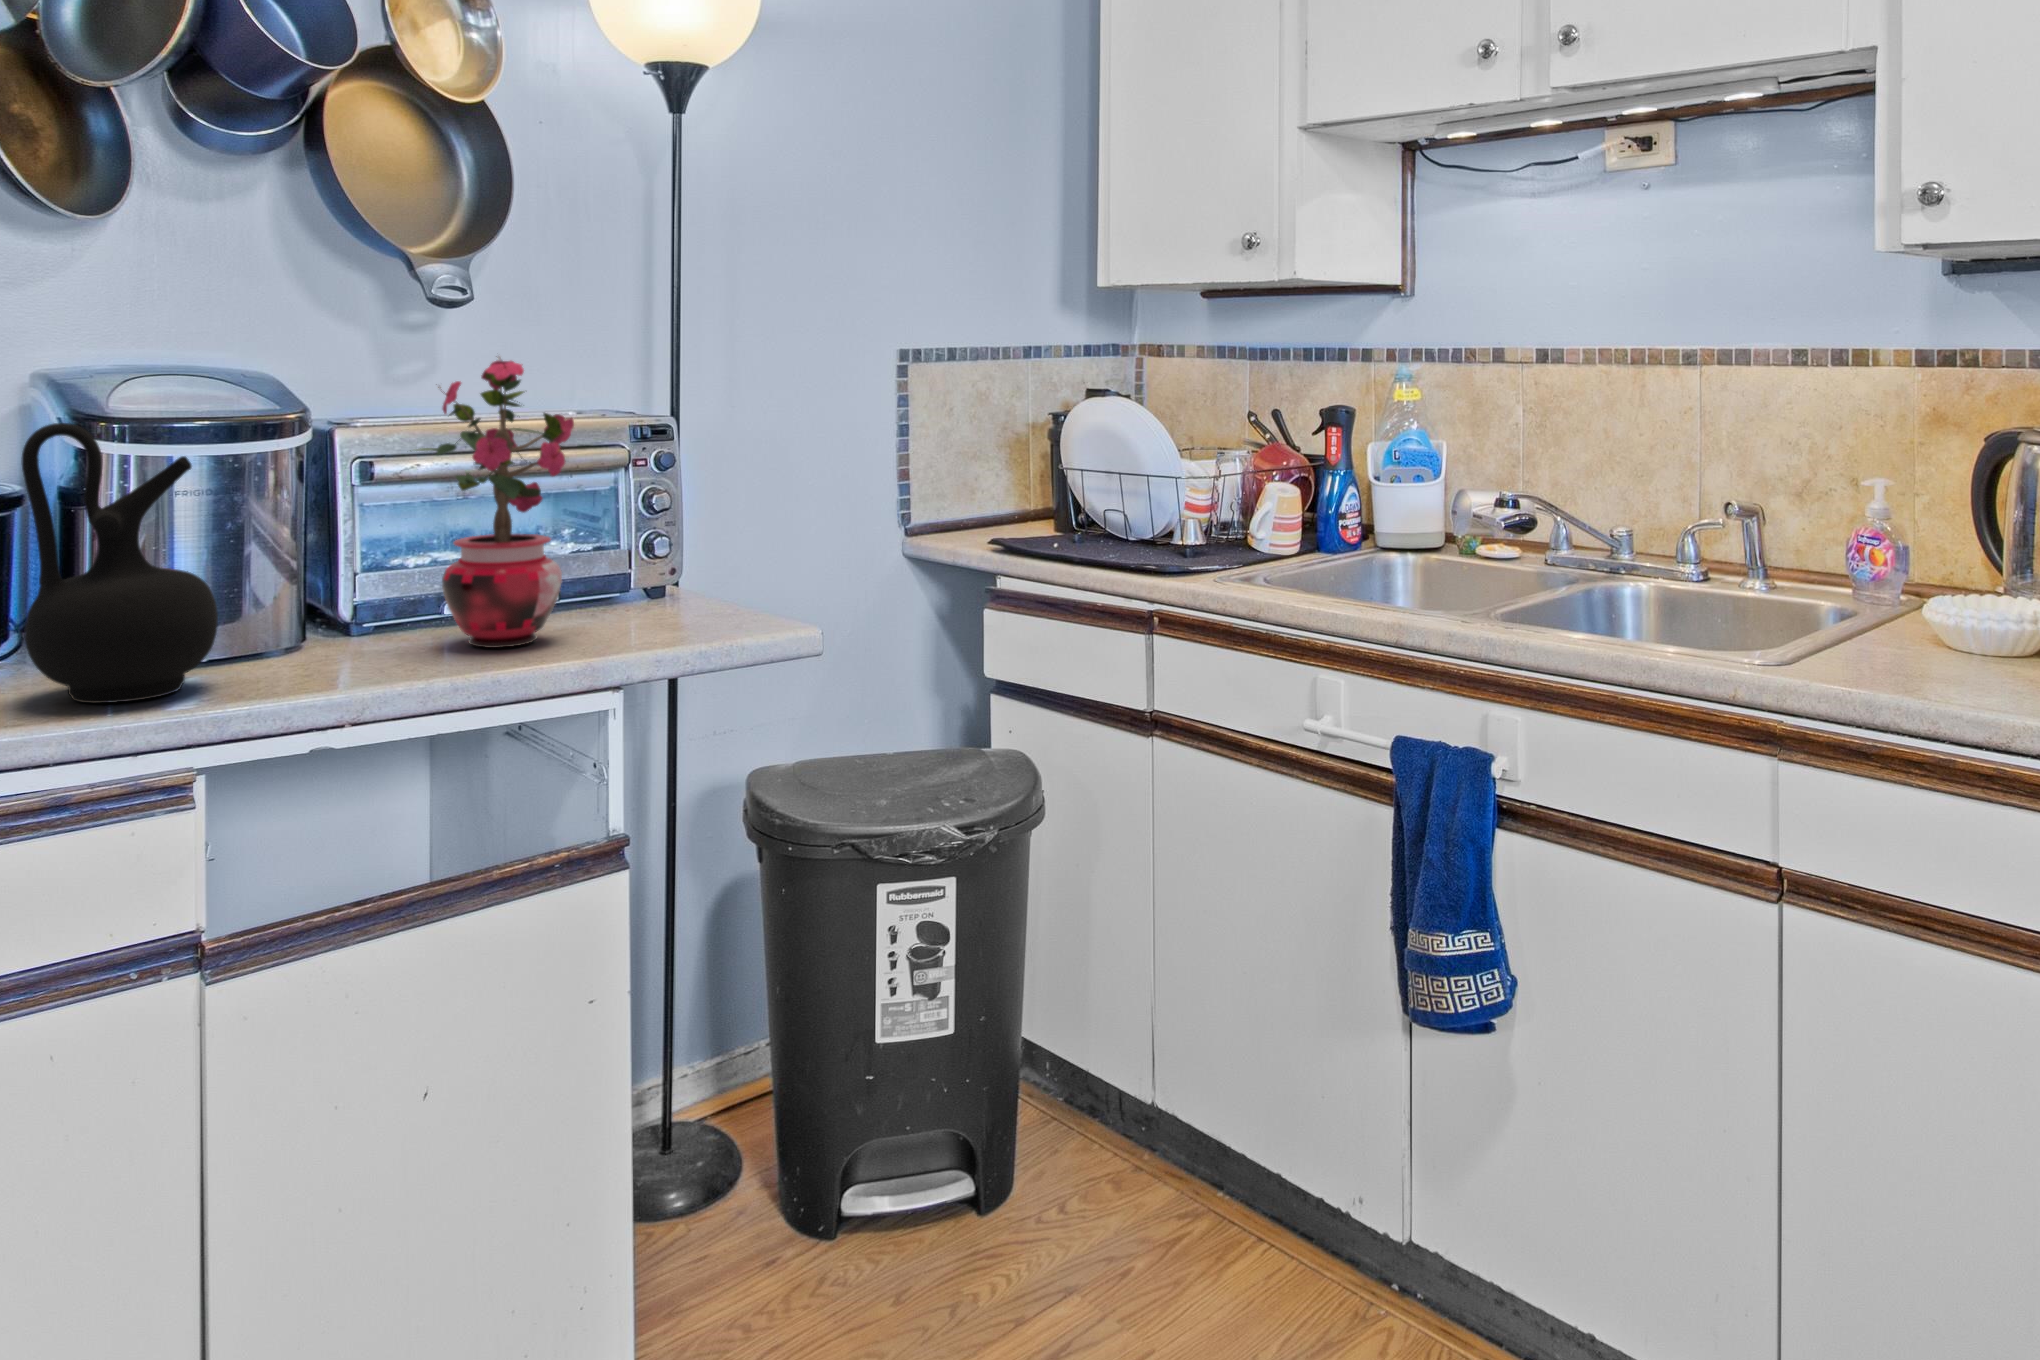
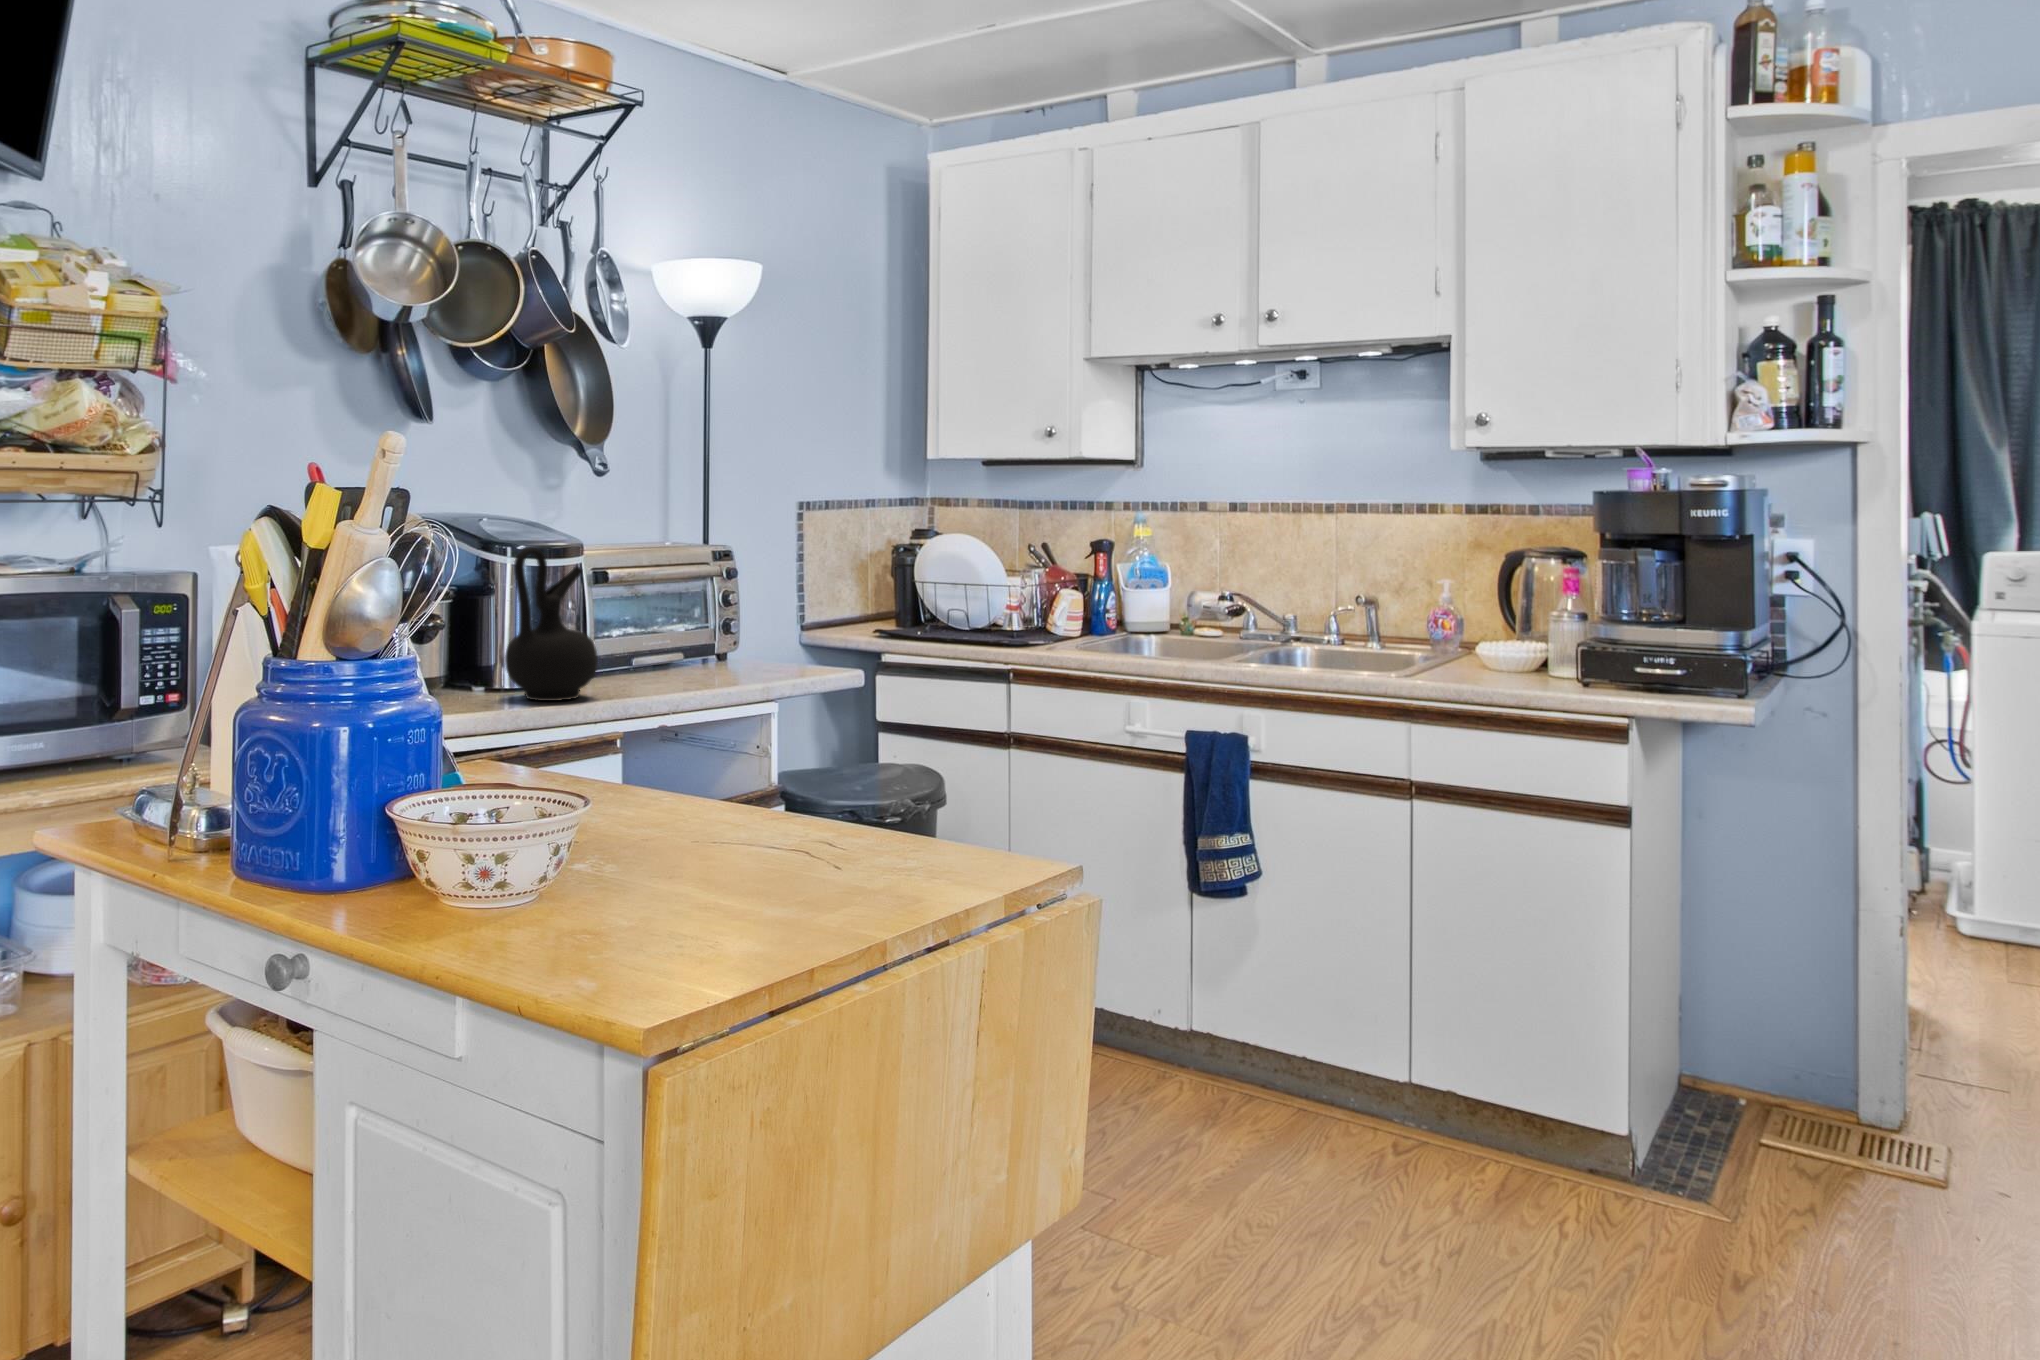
potted plant: present [418,360,574,648] -> none [647,508,736,680]

